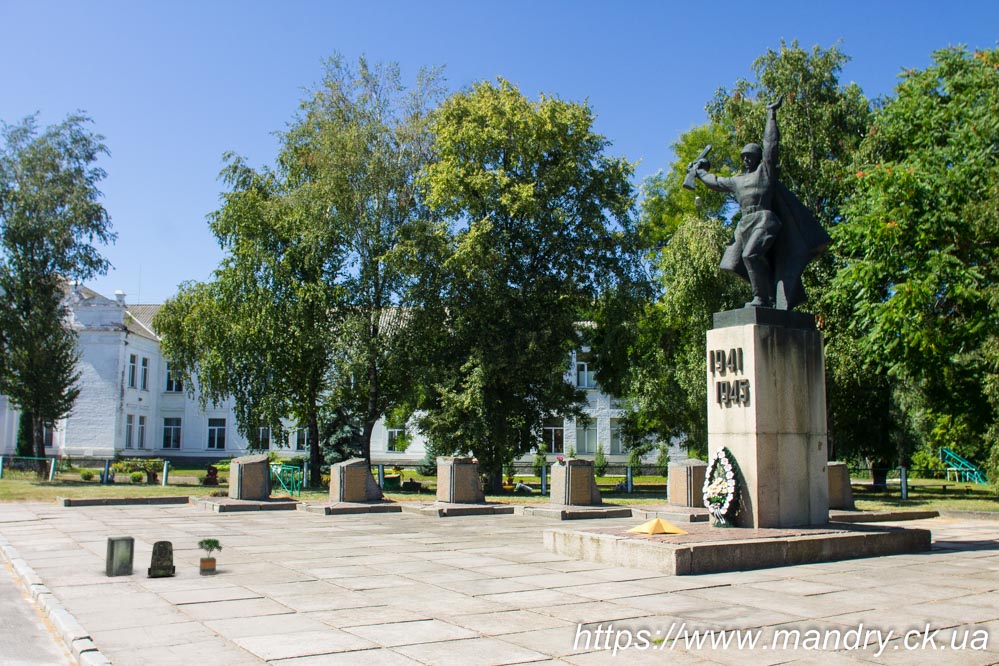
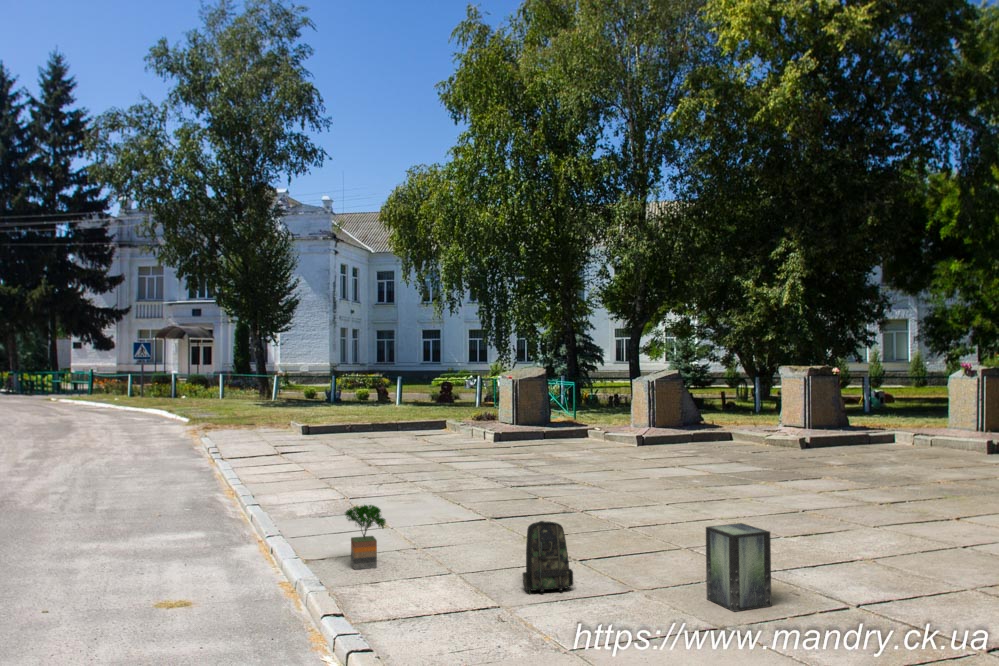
storage box: present [106,536,135,577] -> present [706,523,772,612]
potted tree: present [198,539,222,576] -> present [345,505,386,570]

